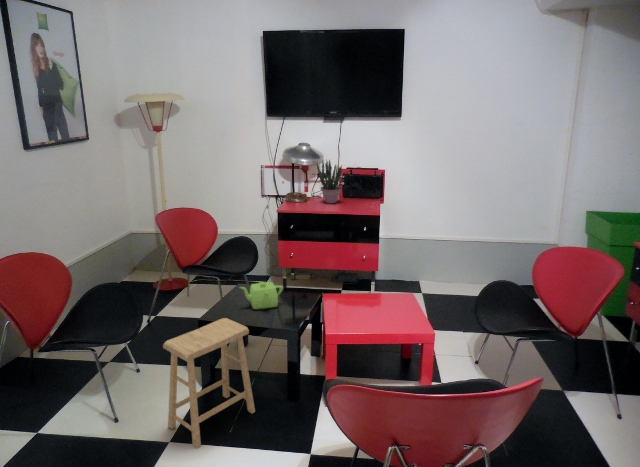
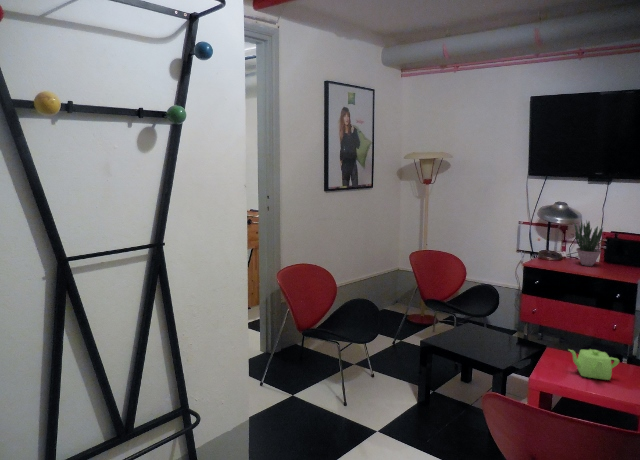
teapot: present [241,282,283,309] -> present [569,349,619,380]
footstool: present [163,318,255,448] -> none [383,344,461,444]

